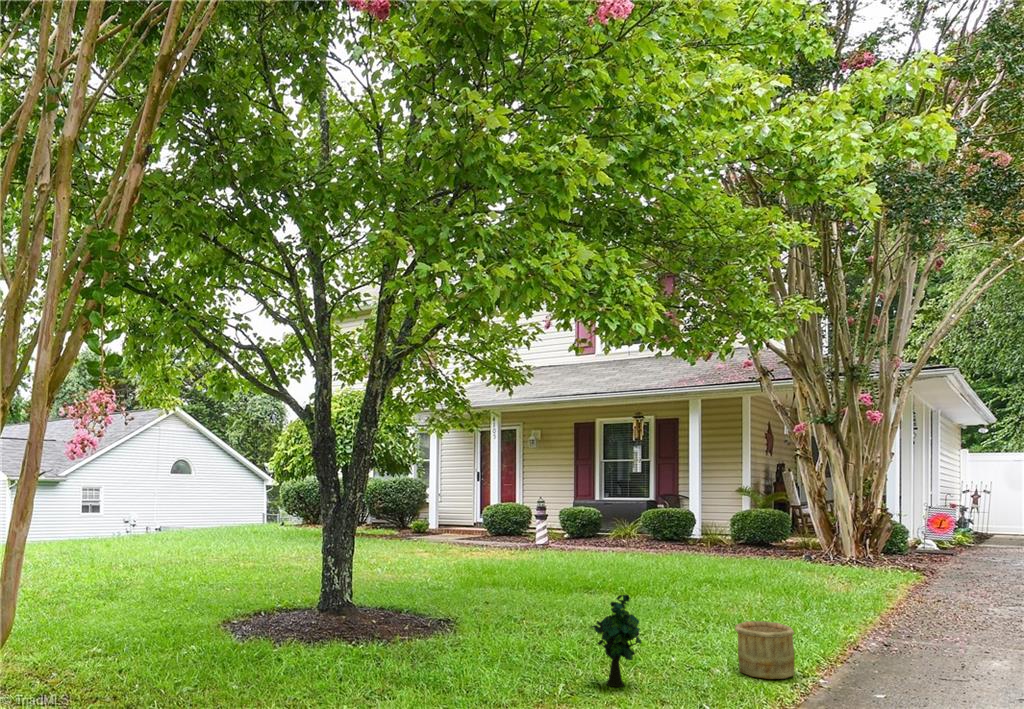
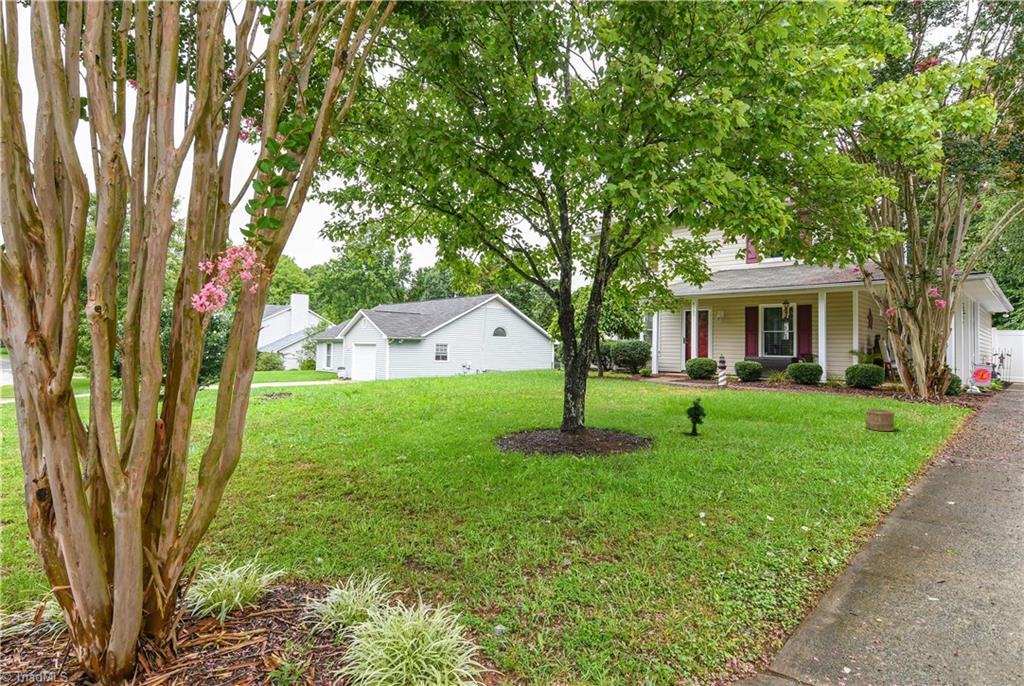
wooden bucket: present [735,621,795,679] -> present [865,409,894,431]

